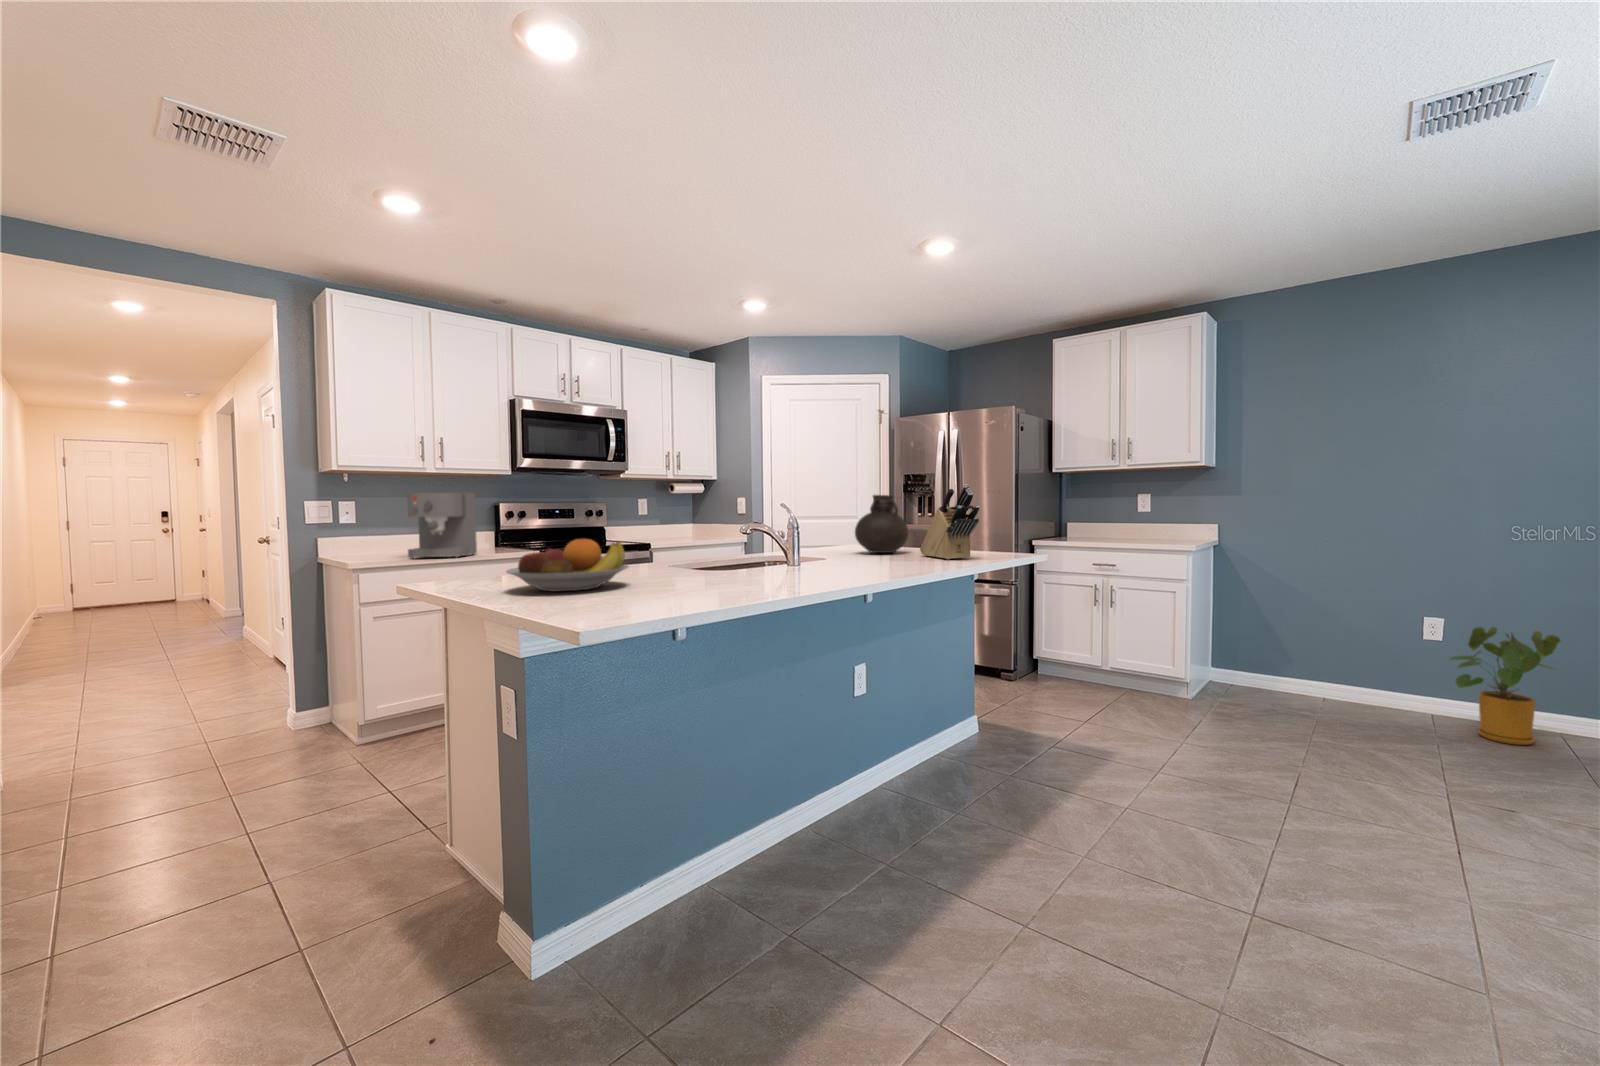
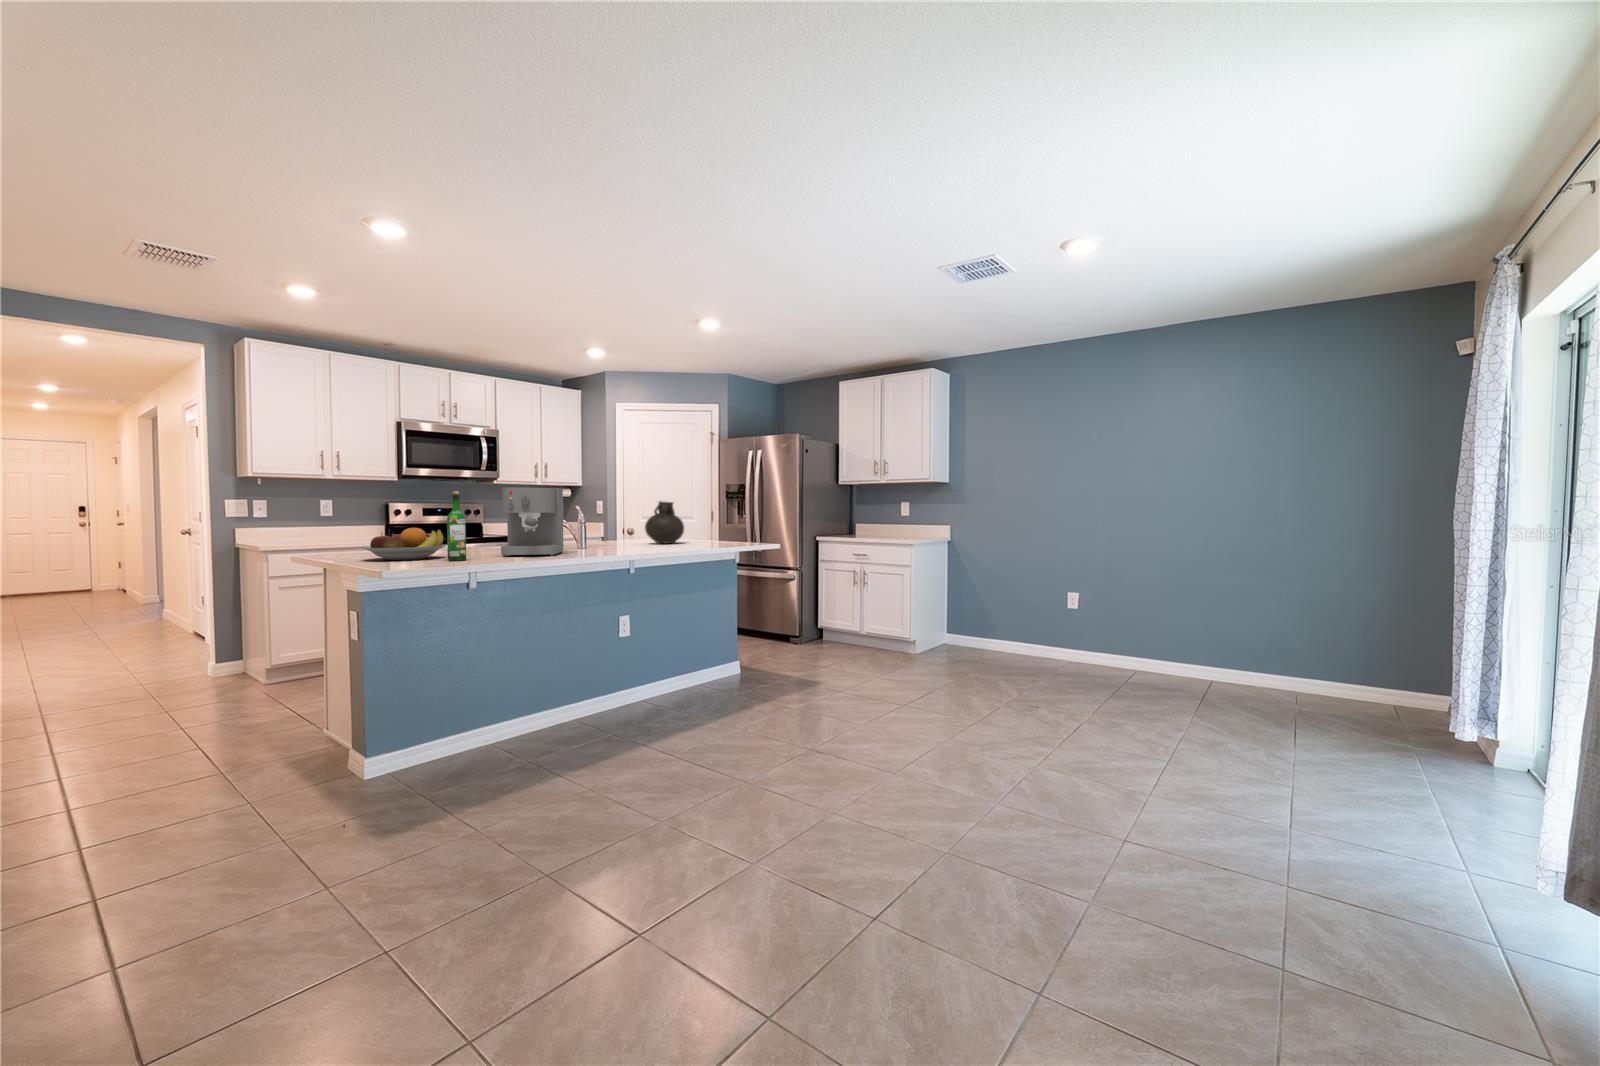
wine bottle: none [644,478,673,594] -> present [447,491,466,561]
knife block: present [920,484,979,559] -> none [685,495,710,547]
coffee maker: present [407,493,477,559] -> present [501,488,563,556]
house plant: present [1450,627,1560,745] -> none [1058,599,1131,677]

